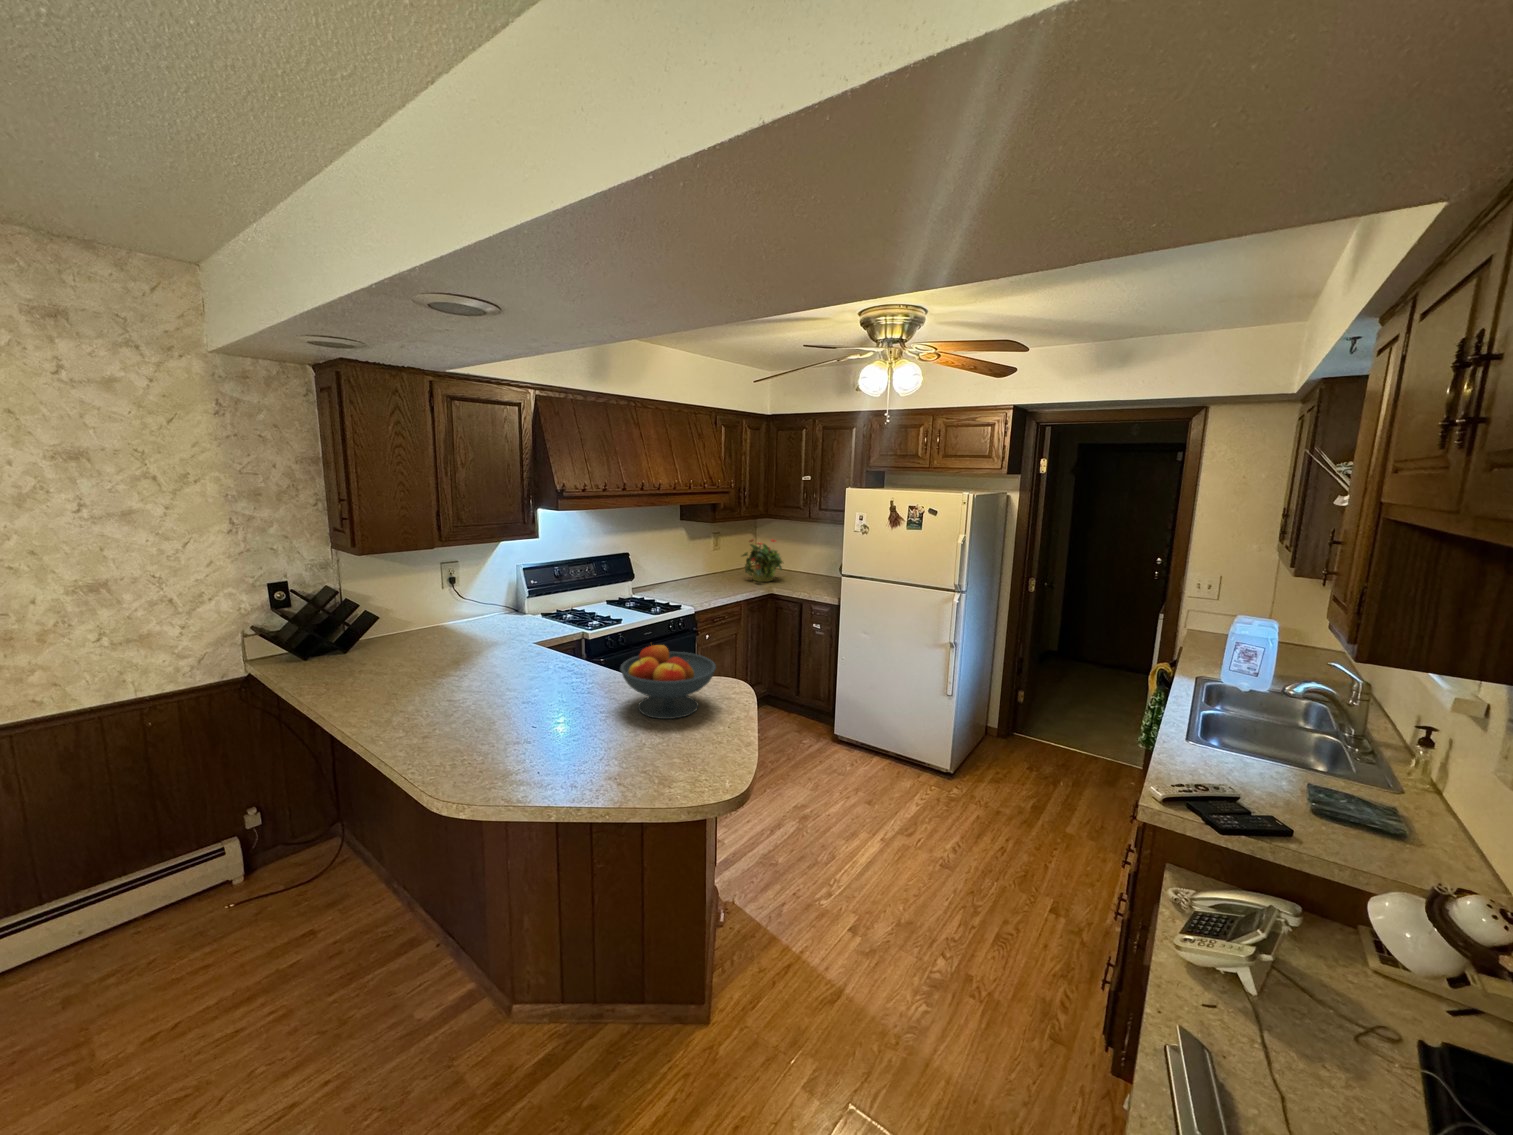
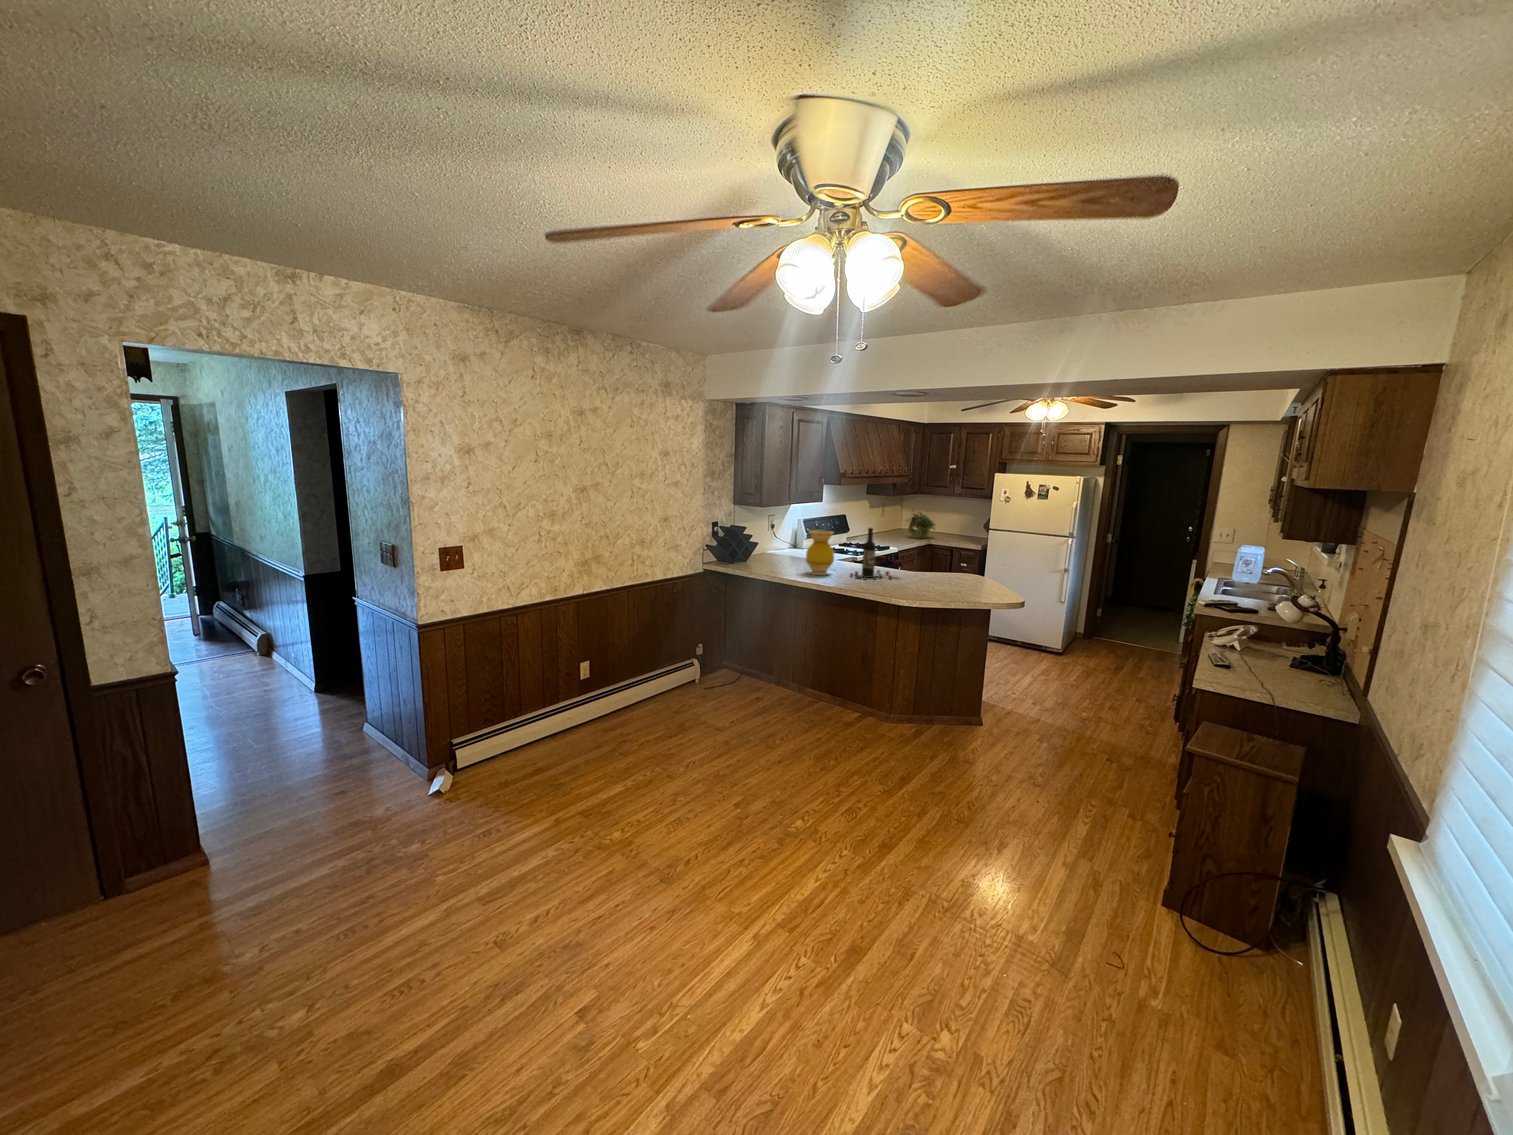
wine bottle: none [478,600,589,709] -> present [850,528,900,579]
vase: none [392,602,457,697] -> present [806,530,834,575]
fruit bowl: present [620,645,716,719] -> none [922,550,971,583]

